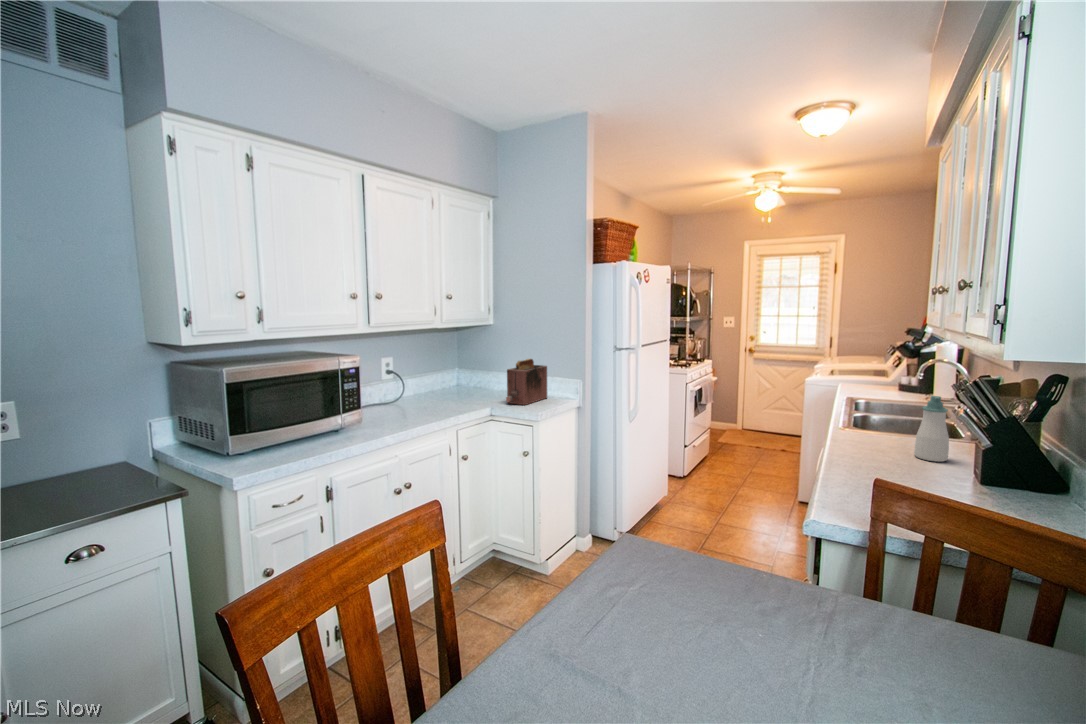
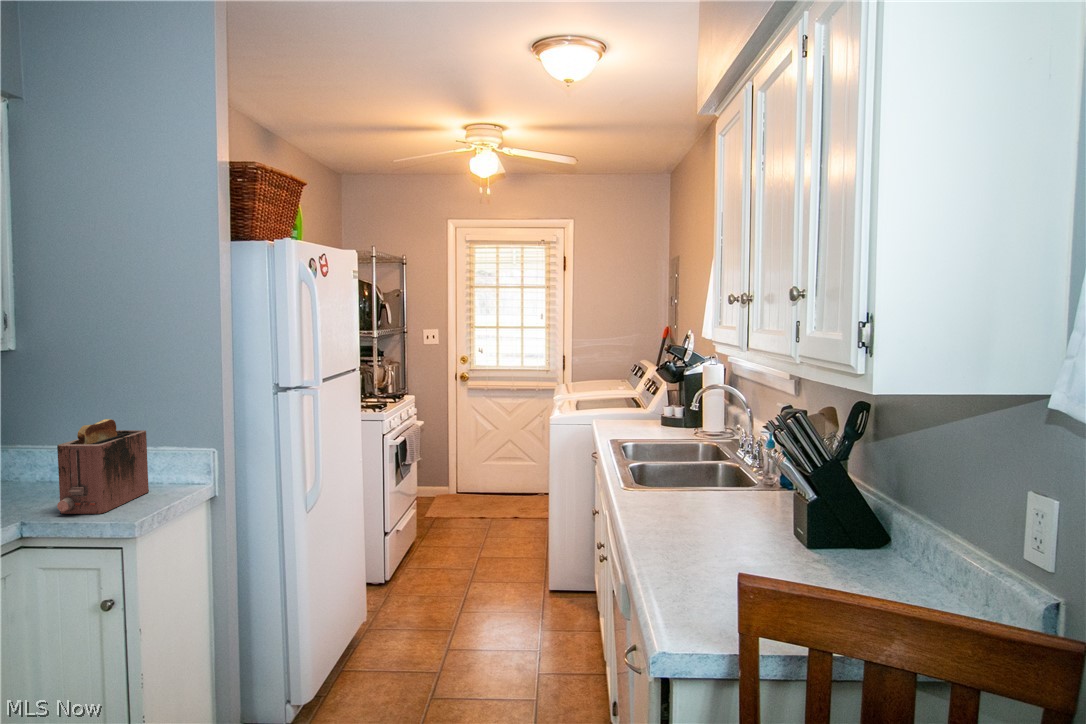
soap bottle: present [914,396,949,462] -> none [722,438,759,524]

